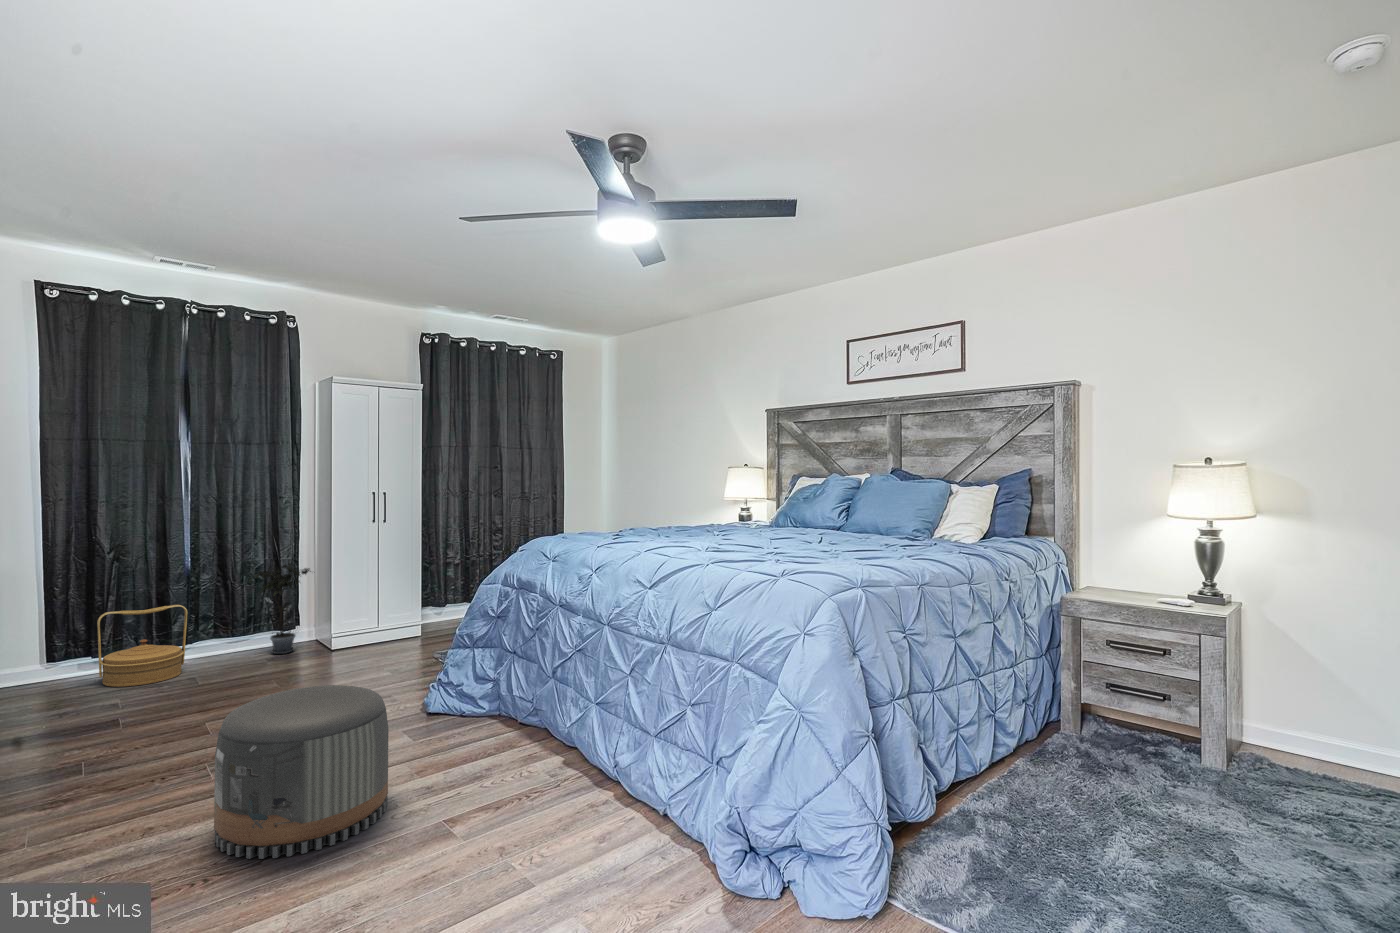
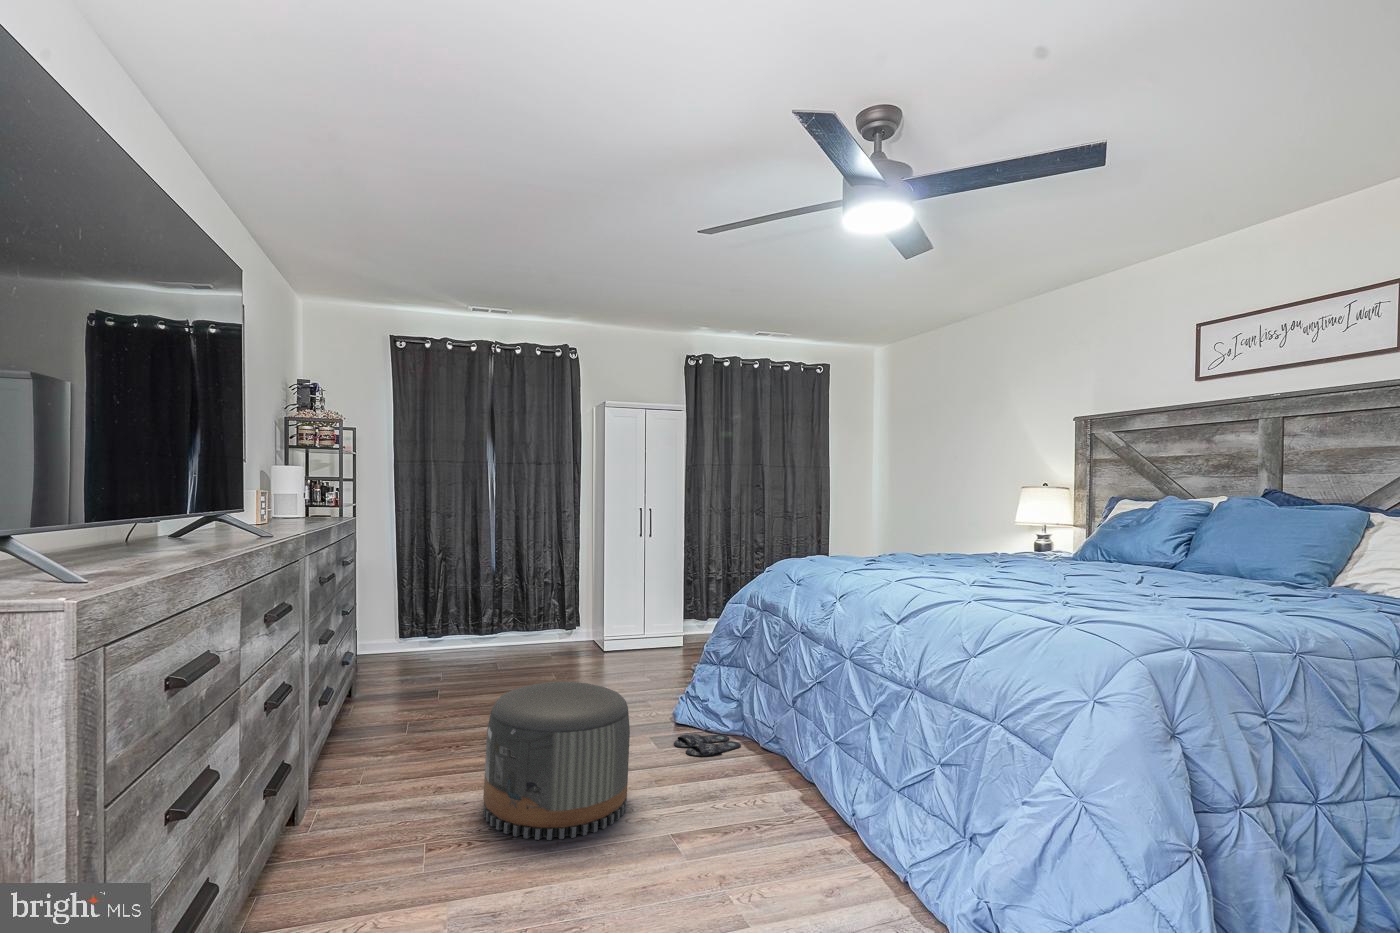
potted plant: present [249,561,311,654] -> none [542,565,595,649]
woven basket: present [97,605,188,687] -> none [433,596,496,661]
slippers: none [429,716,500,741] -> present [674,734,741,756]

